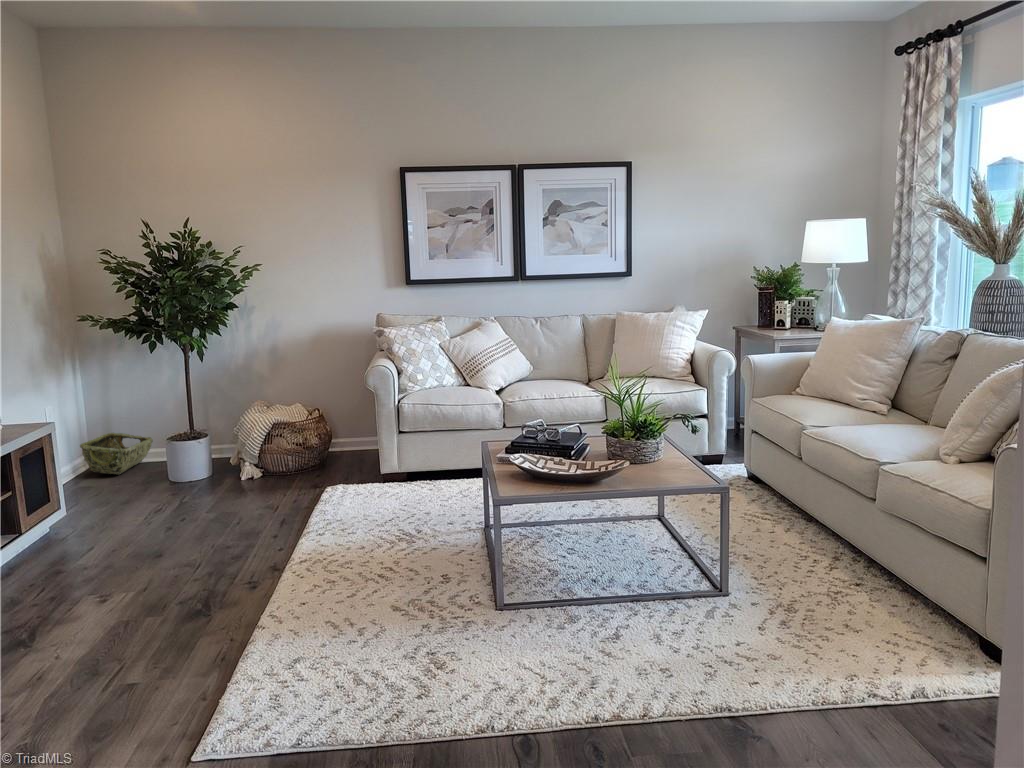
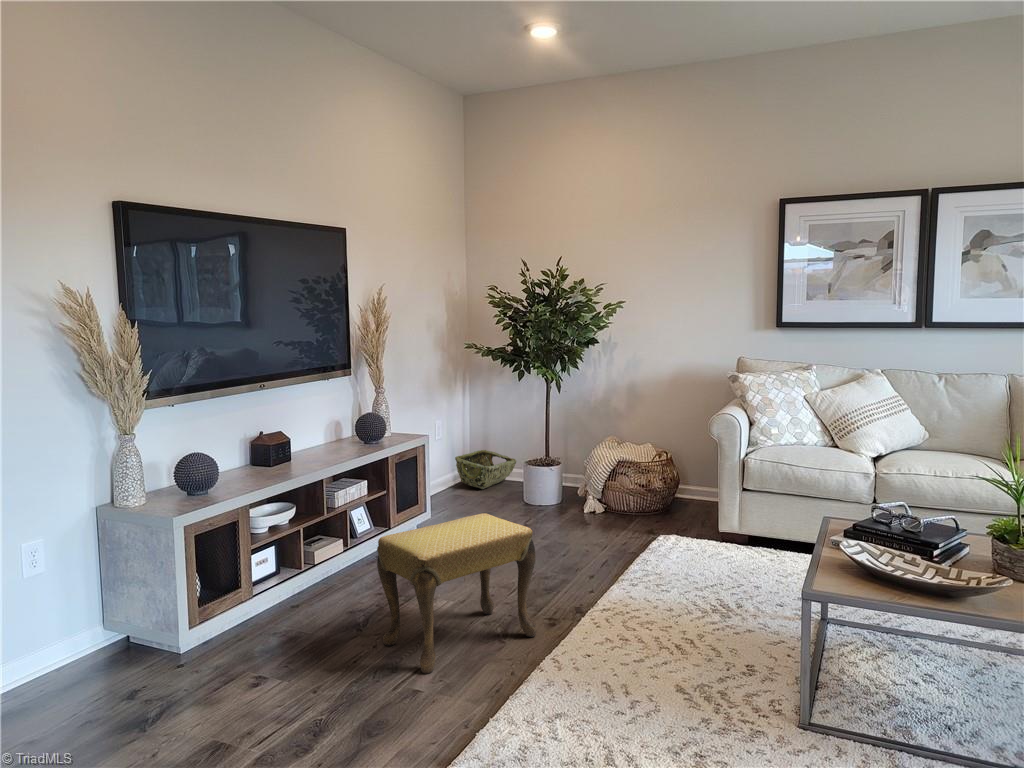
footstool: none [54,491,243,664] -> present [377,513,536,674]

